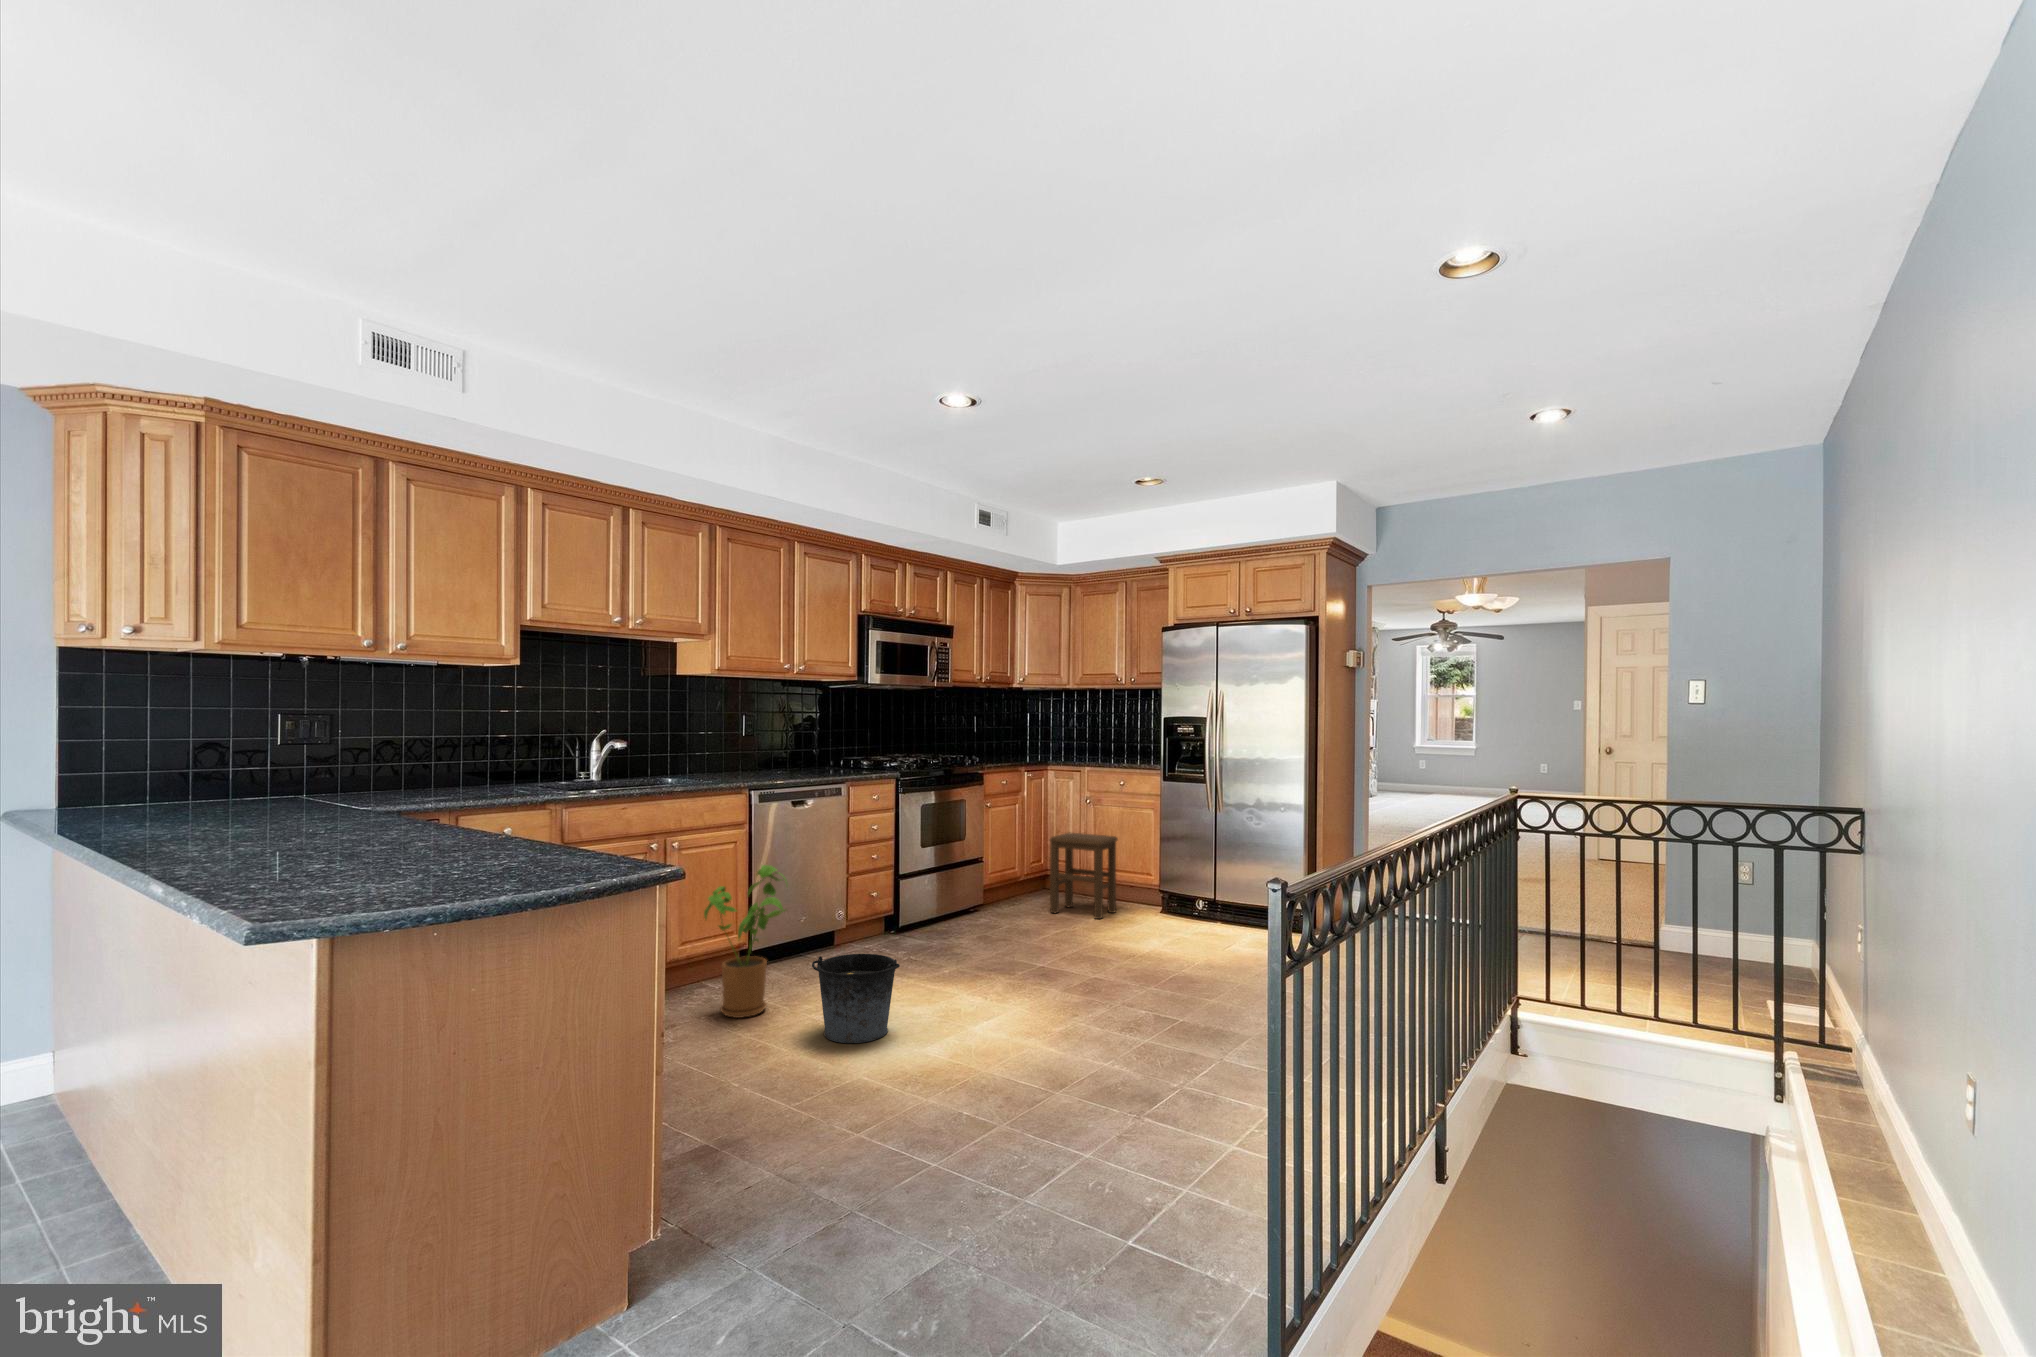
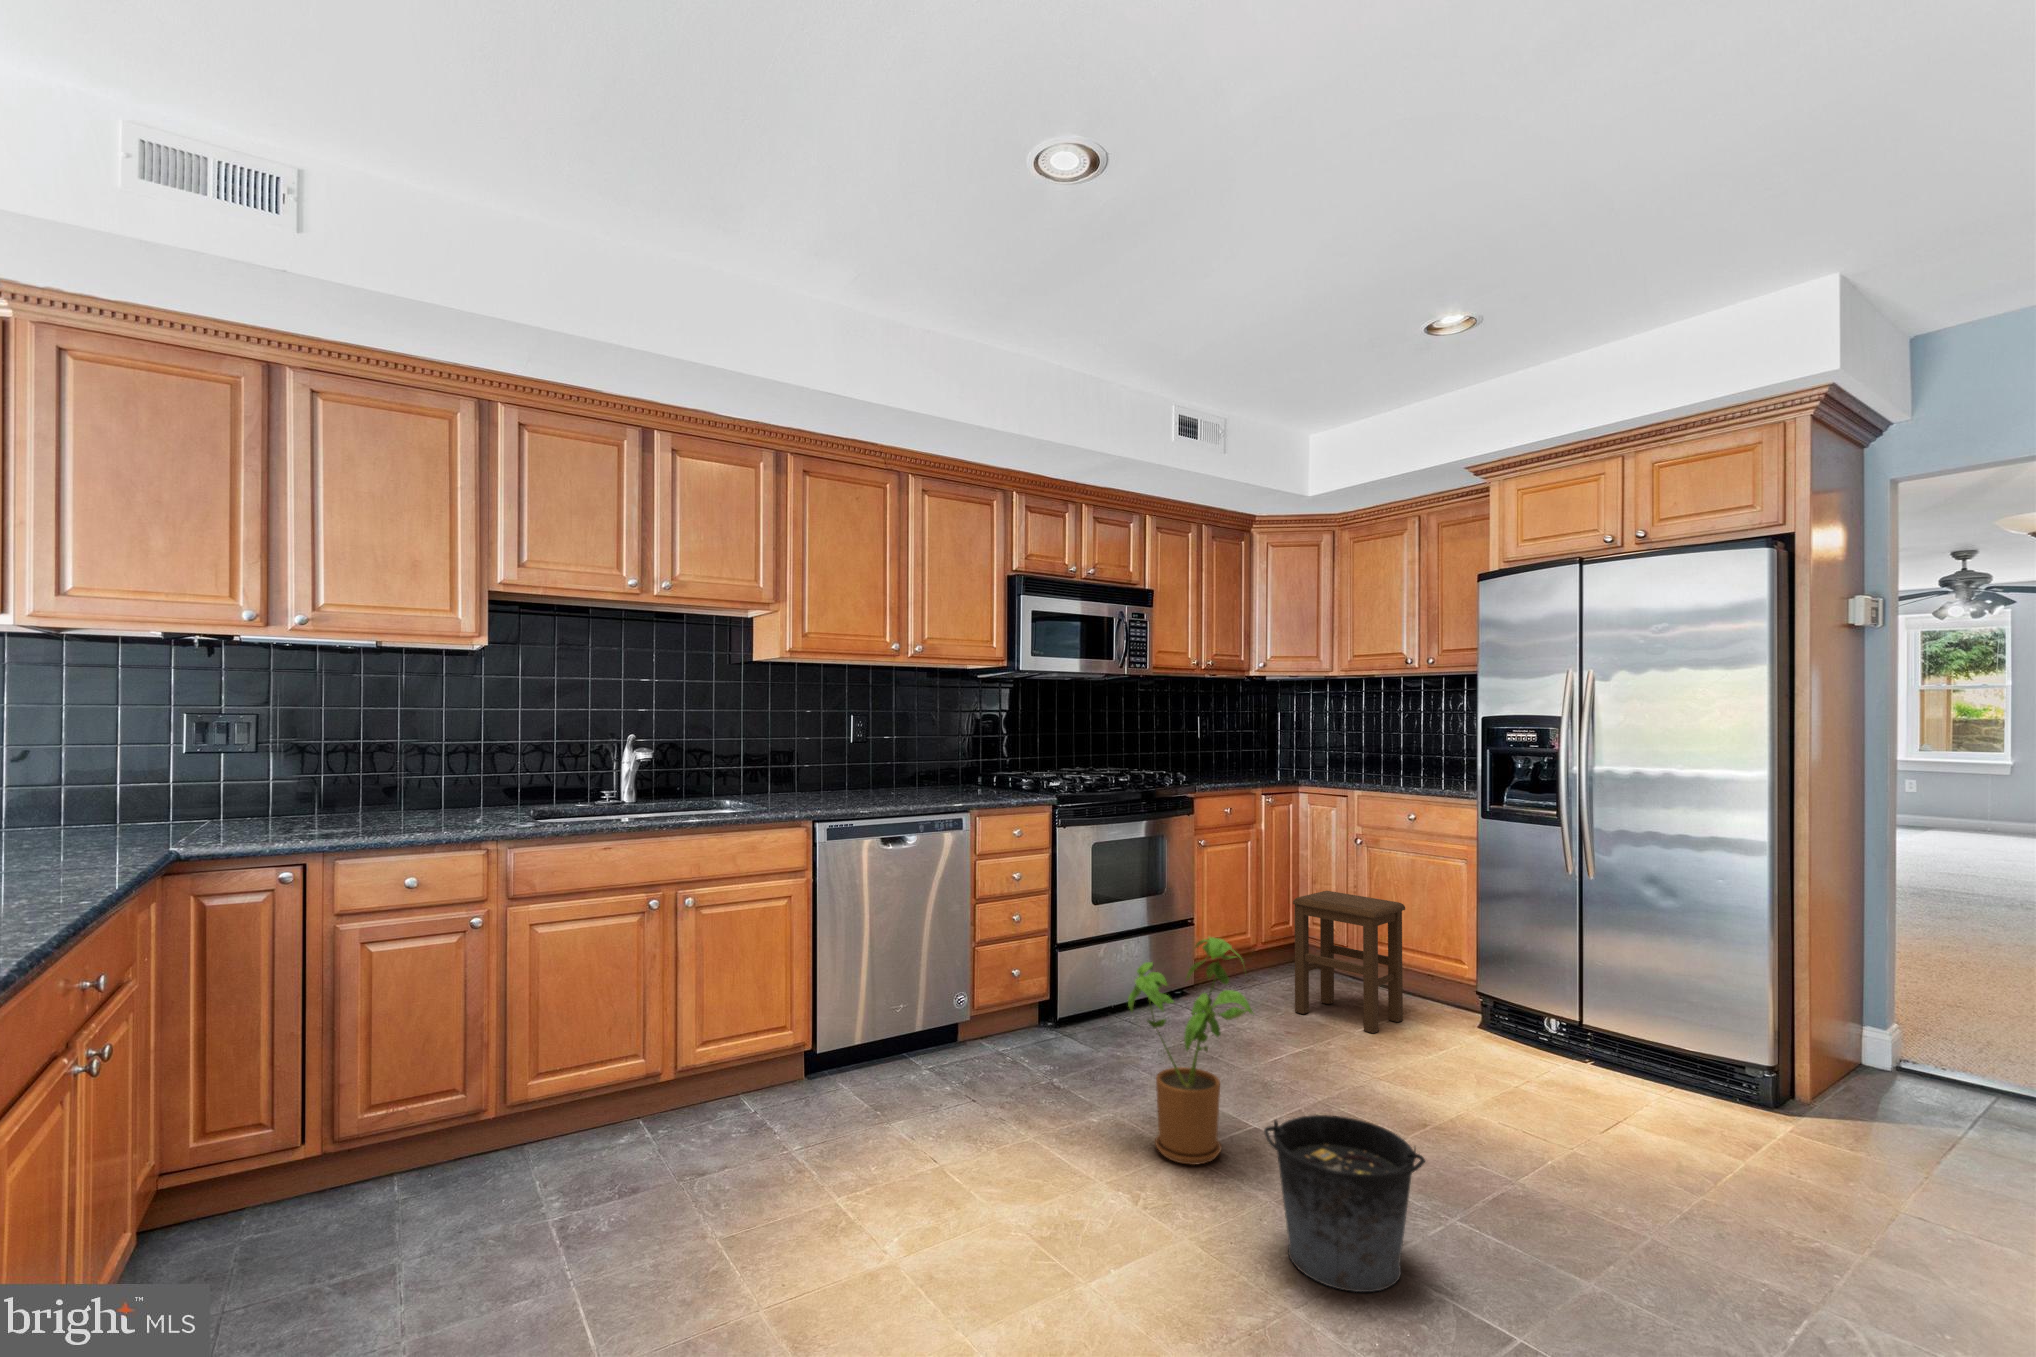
house plant: present [704,865,786,1018] -> present [1128,937,1254,1165]
bucket: present [812,954,900,1043] -> present [1264,1115,1425,1292]

